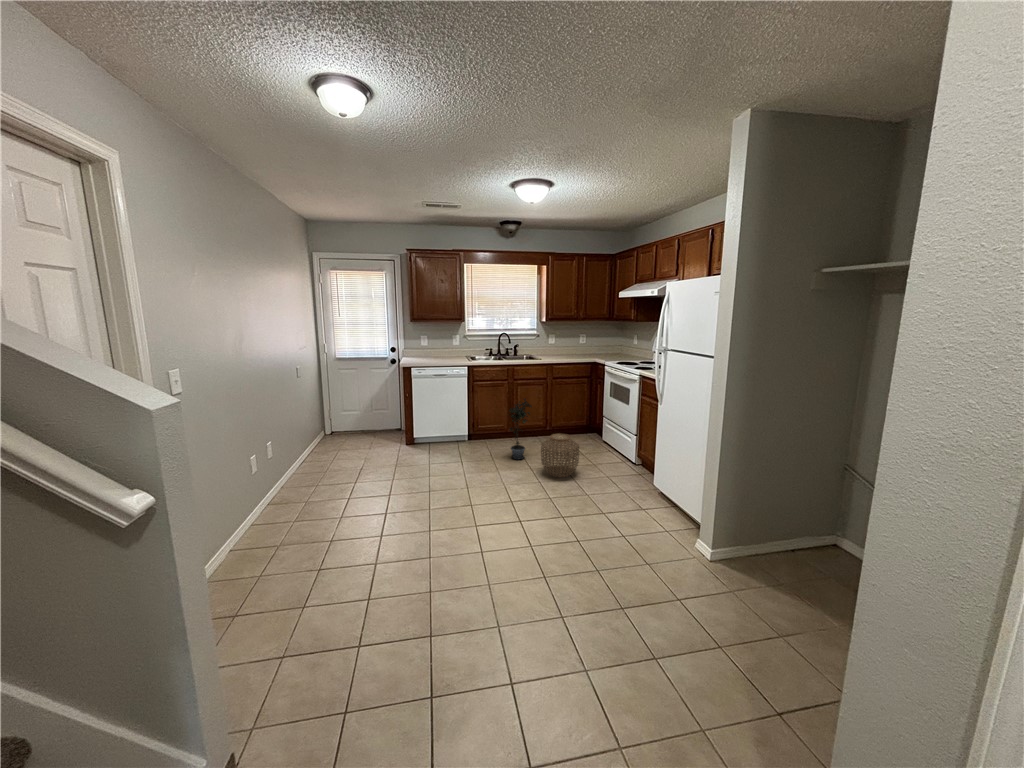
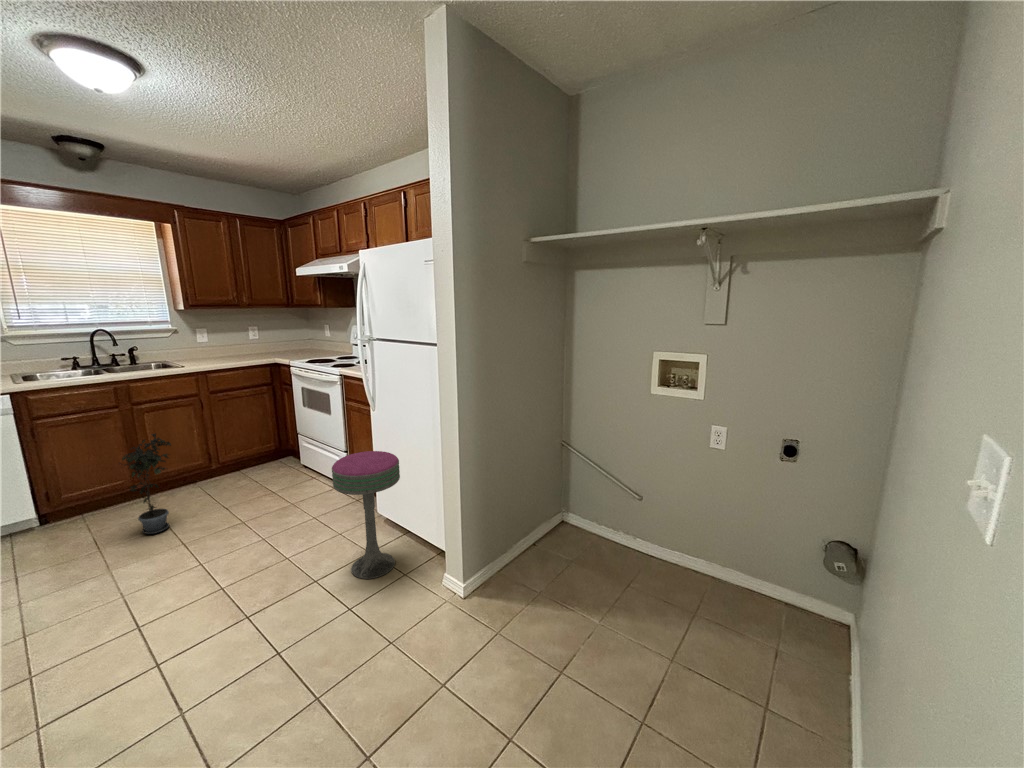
bar stool: none [625,432,675,526] -> present [332,451,400,579]
woven basket: present [541,434,579,477] -> none [196,476,266,545]

